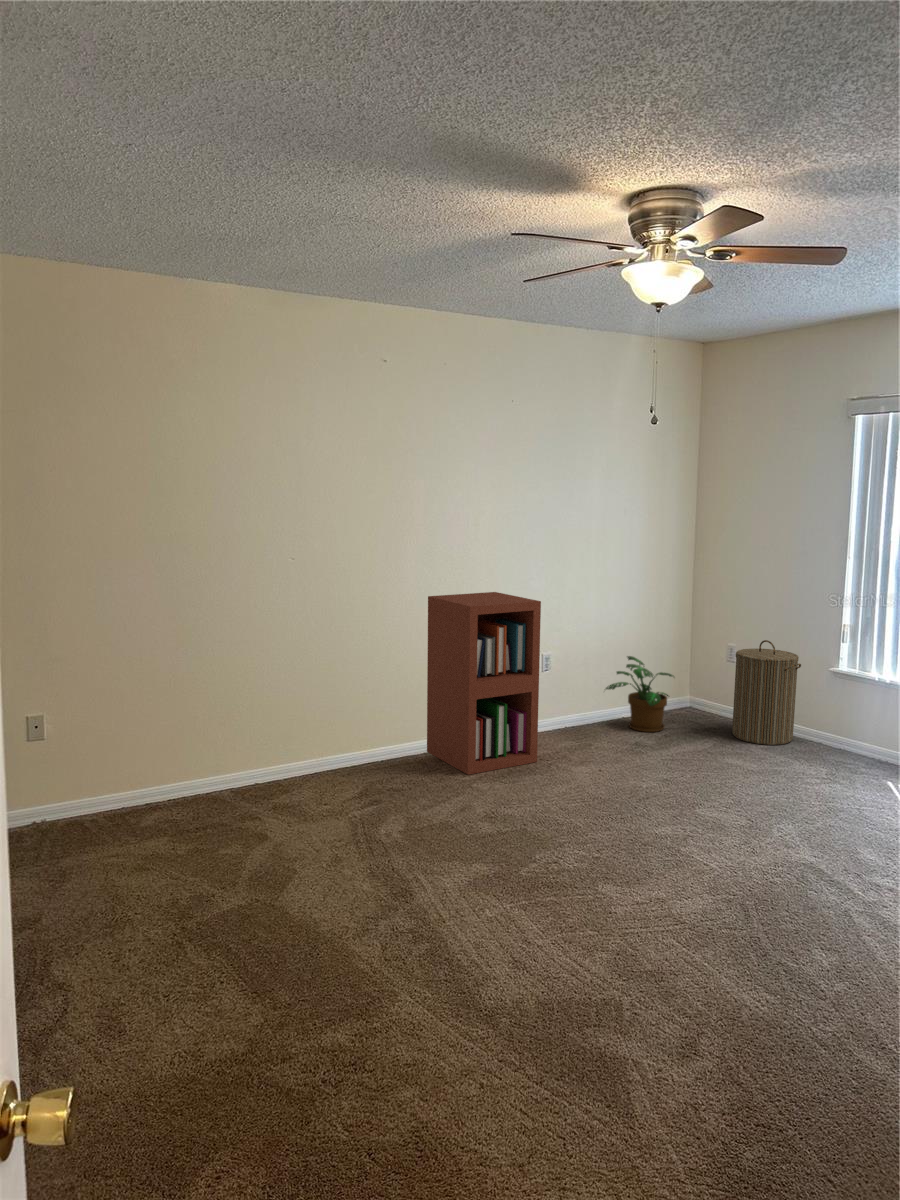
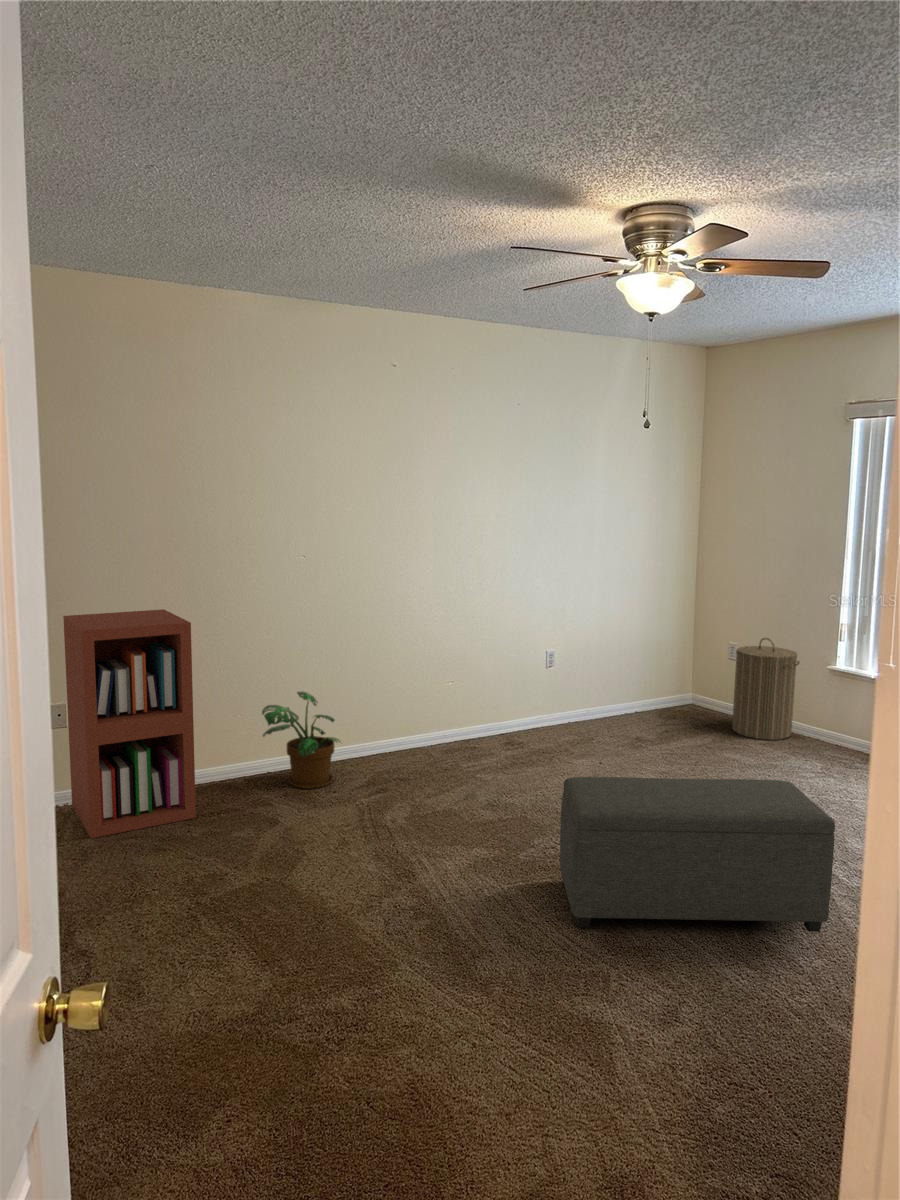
bookshelf: present [427,592,541,775] -> present [63,609,196,838]
potted plant: present [606,656,674,732] -> present [262,691,340,789]
ottoman: none [565,791,854,951] -> present [560,777,835,931]

